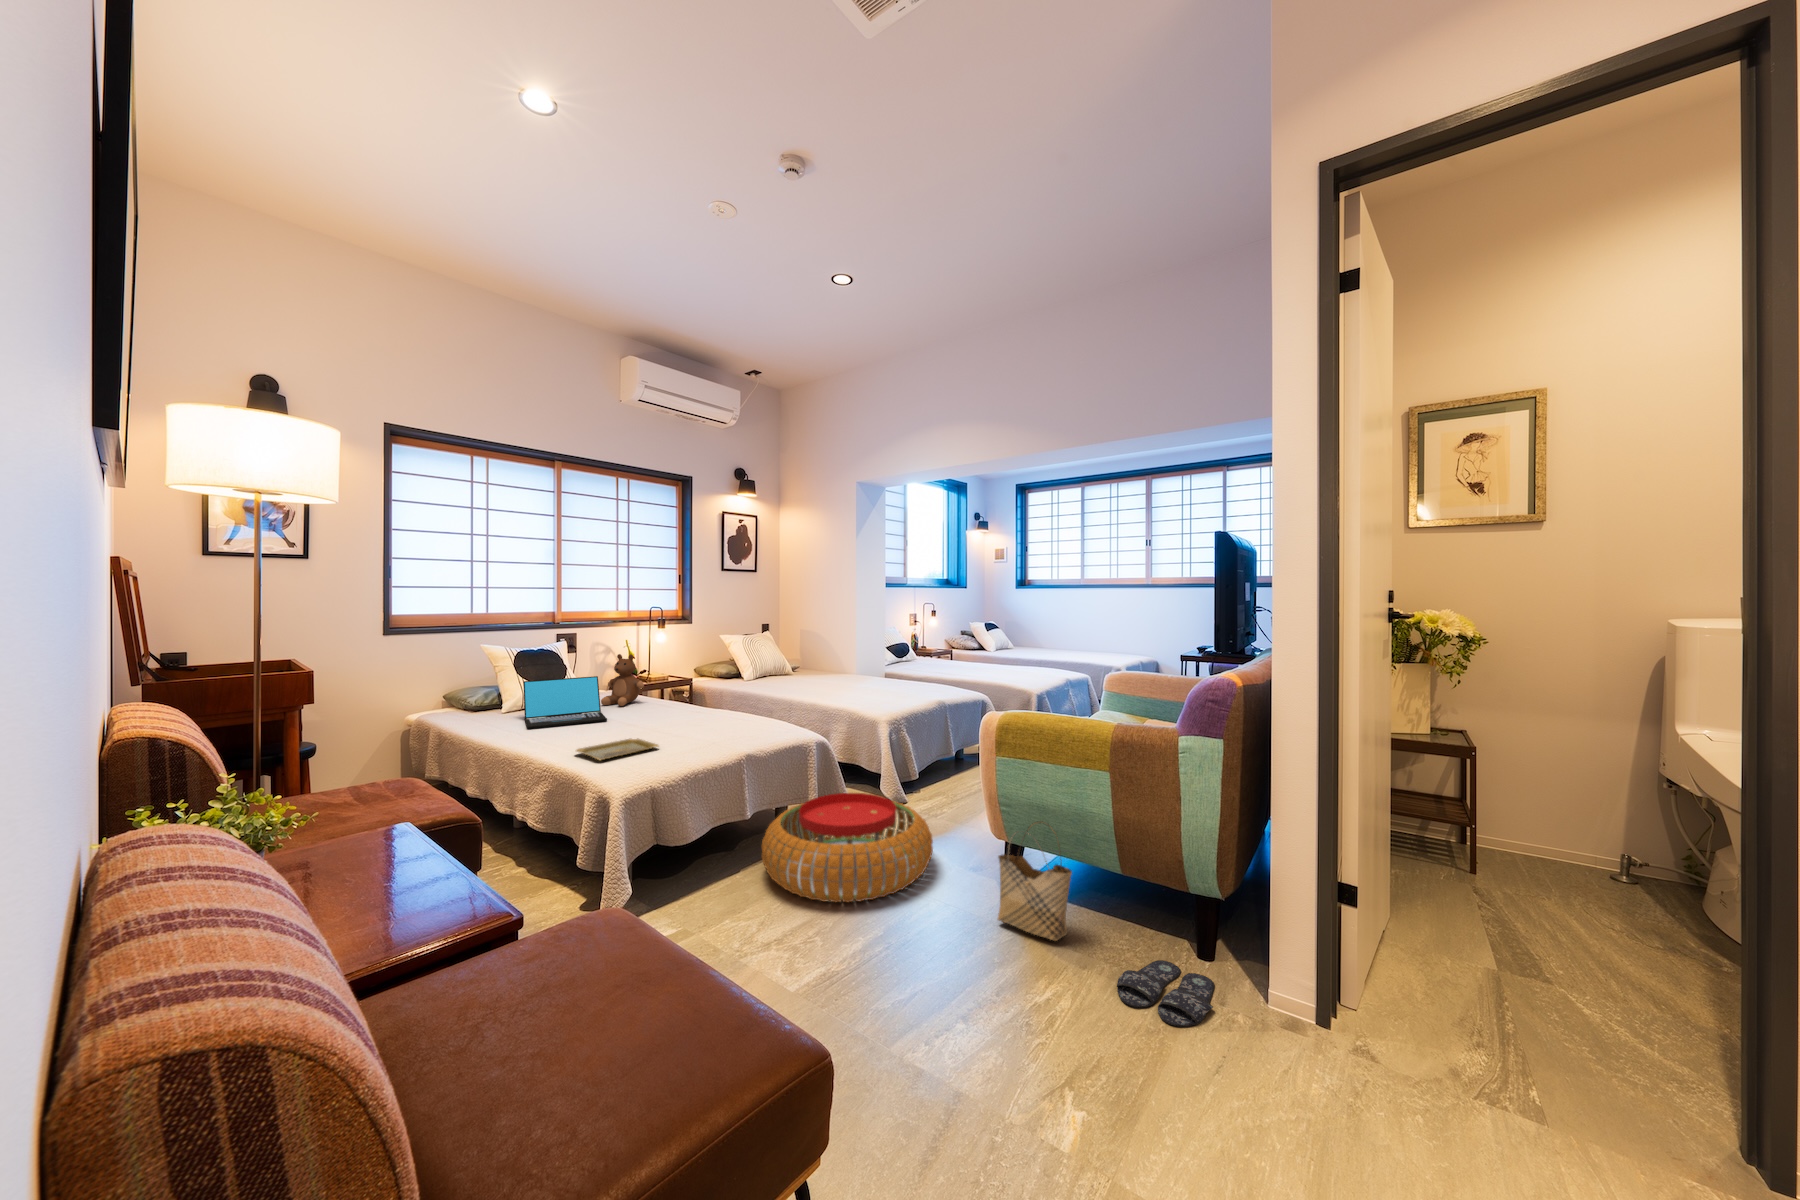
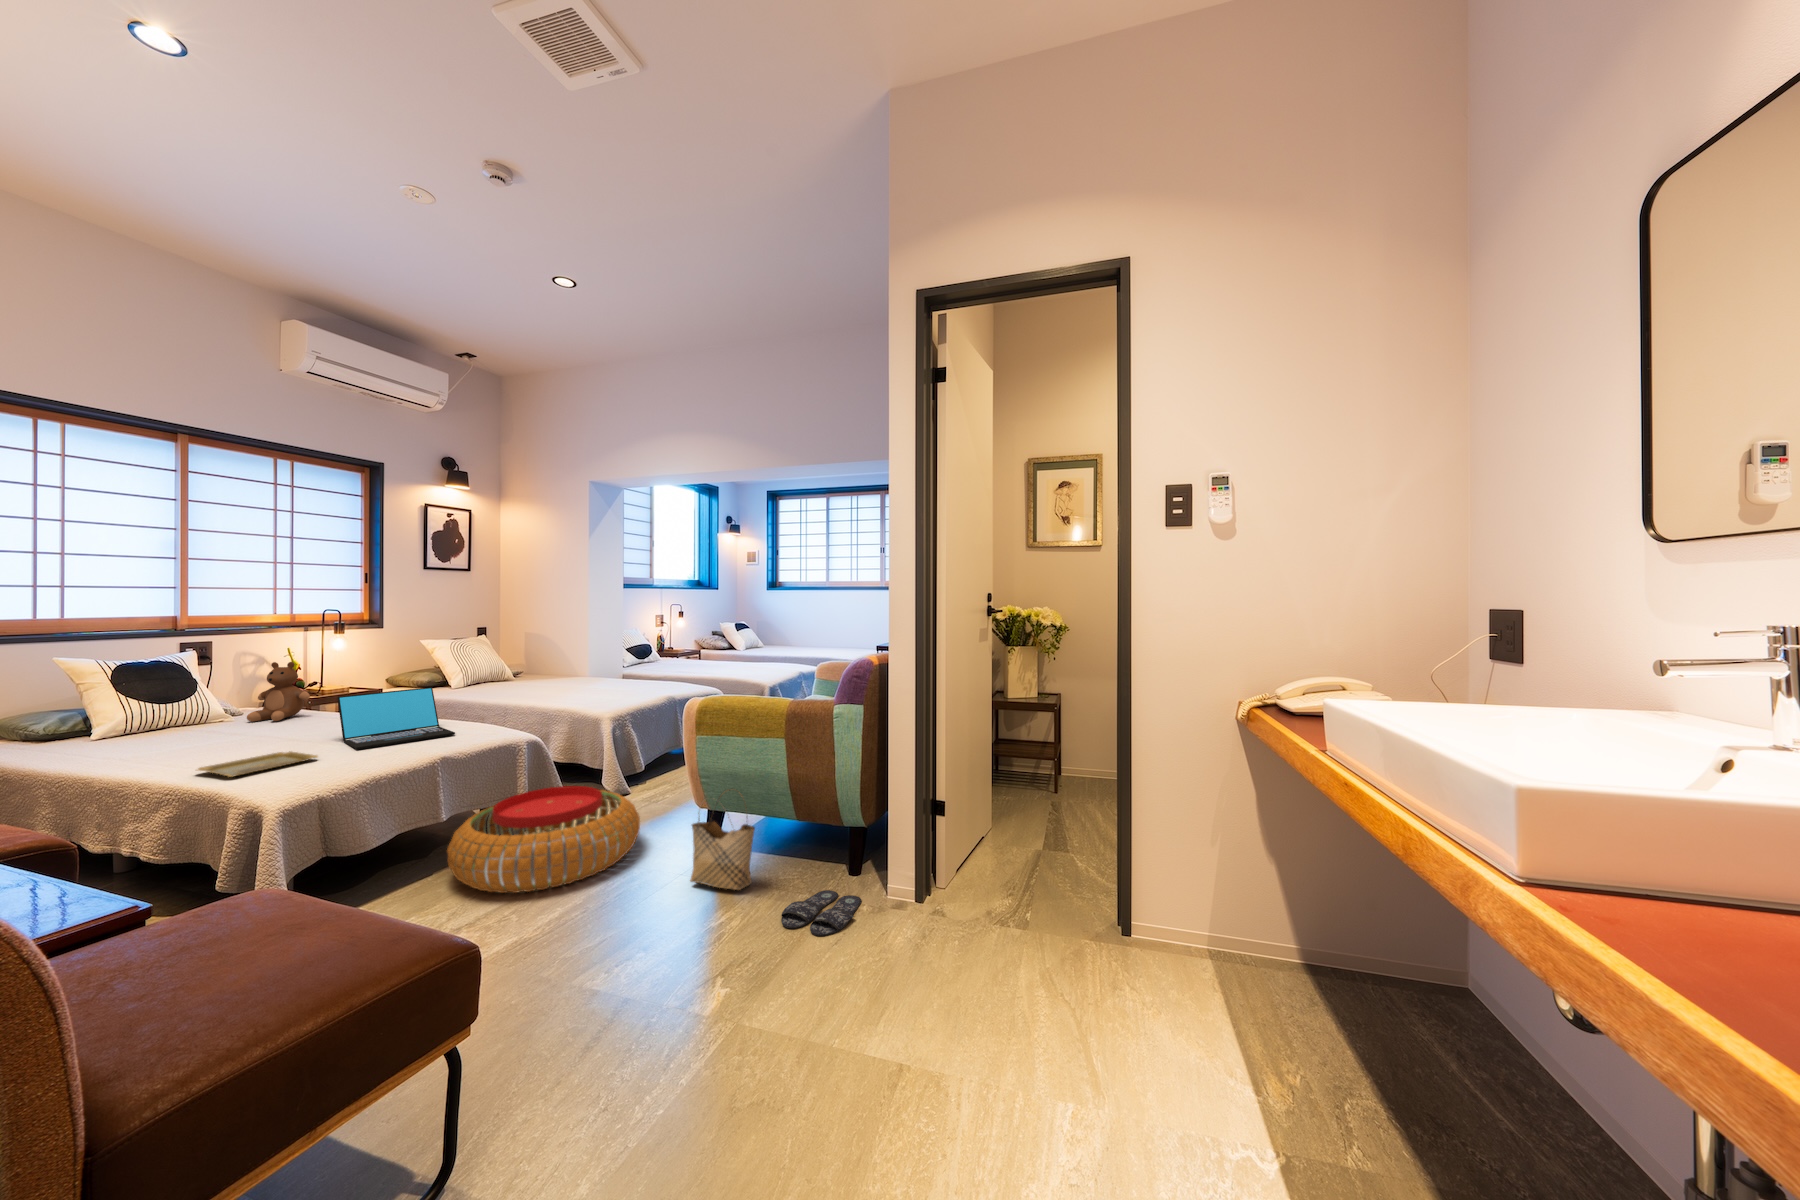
laptop: present [523,676,607,729] -> present [338,687,455,750]

